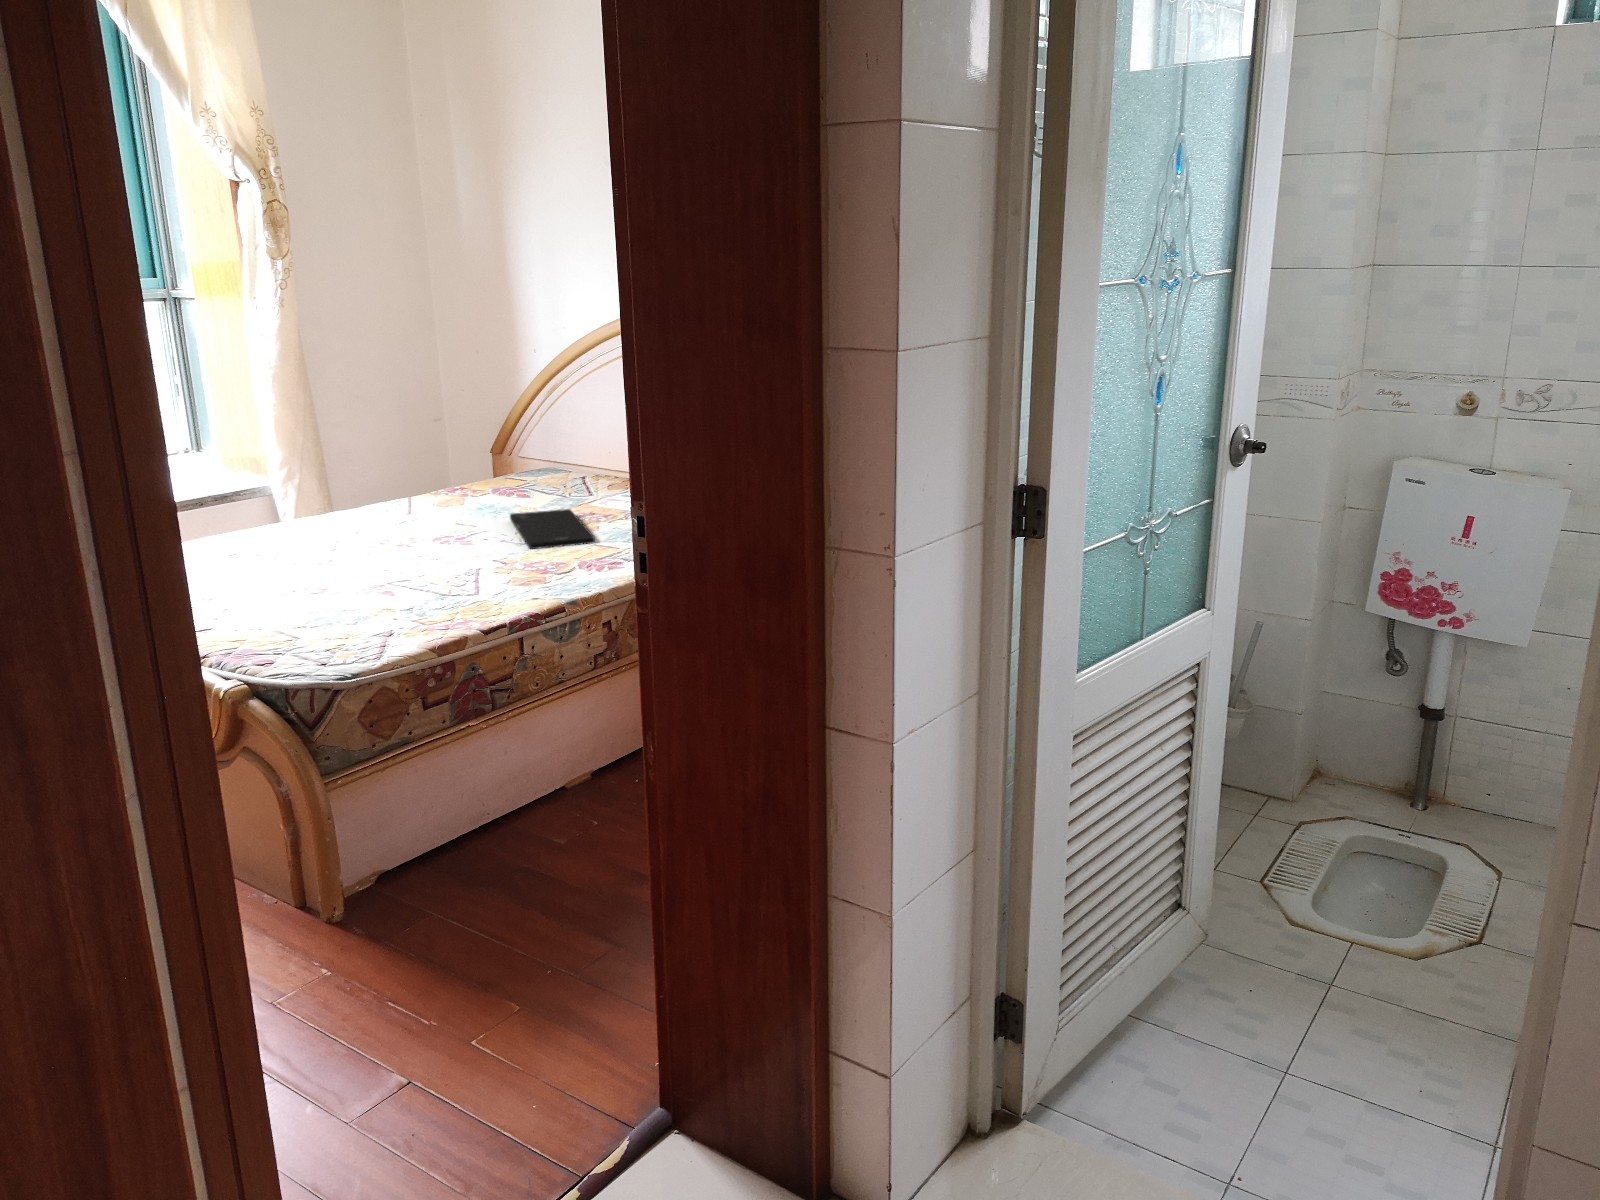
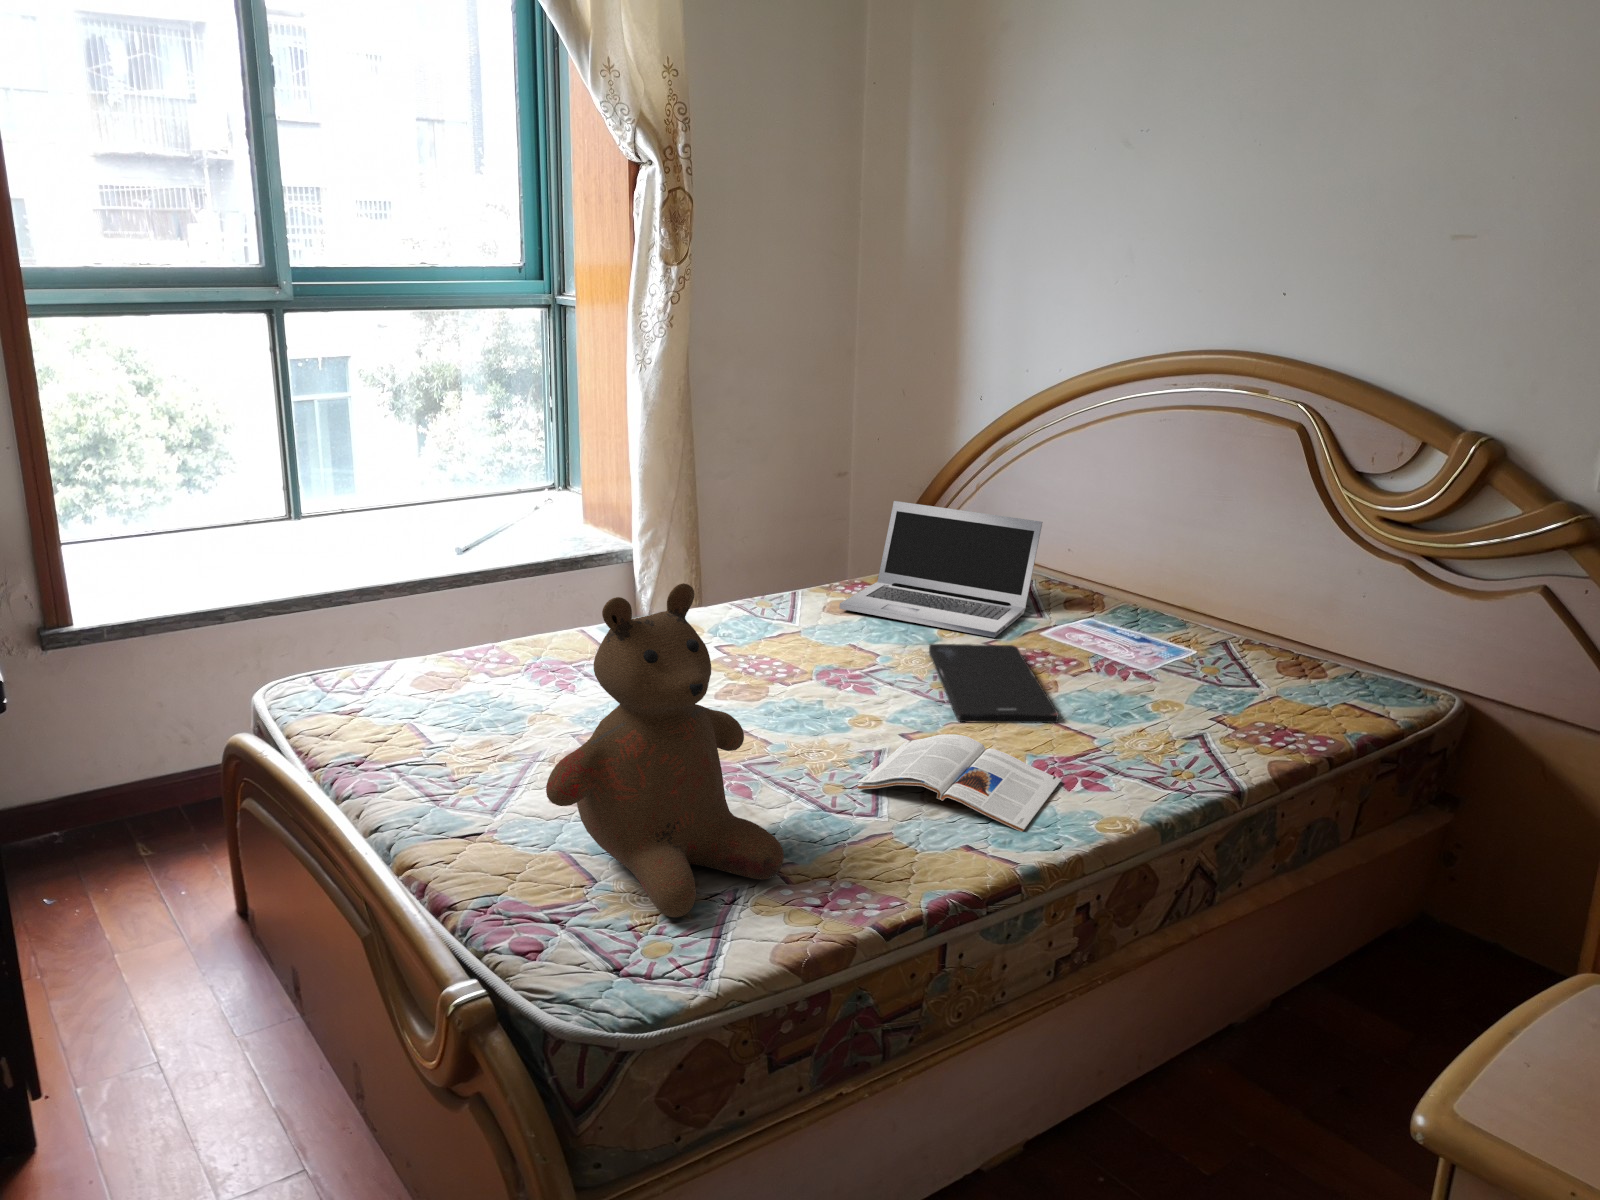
laptop: none [444,426,584,509] -> present [840,501,1043,638]
teddy bear: none [261,448,418,640] -> present [546,583,784,917]
magazine: none [463,548,593,588] -> present [857,734,1061,832]

